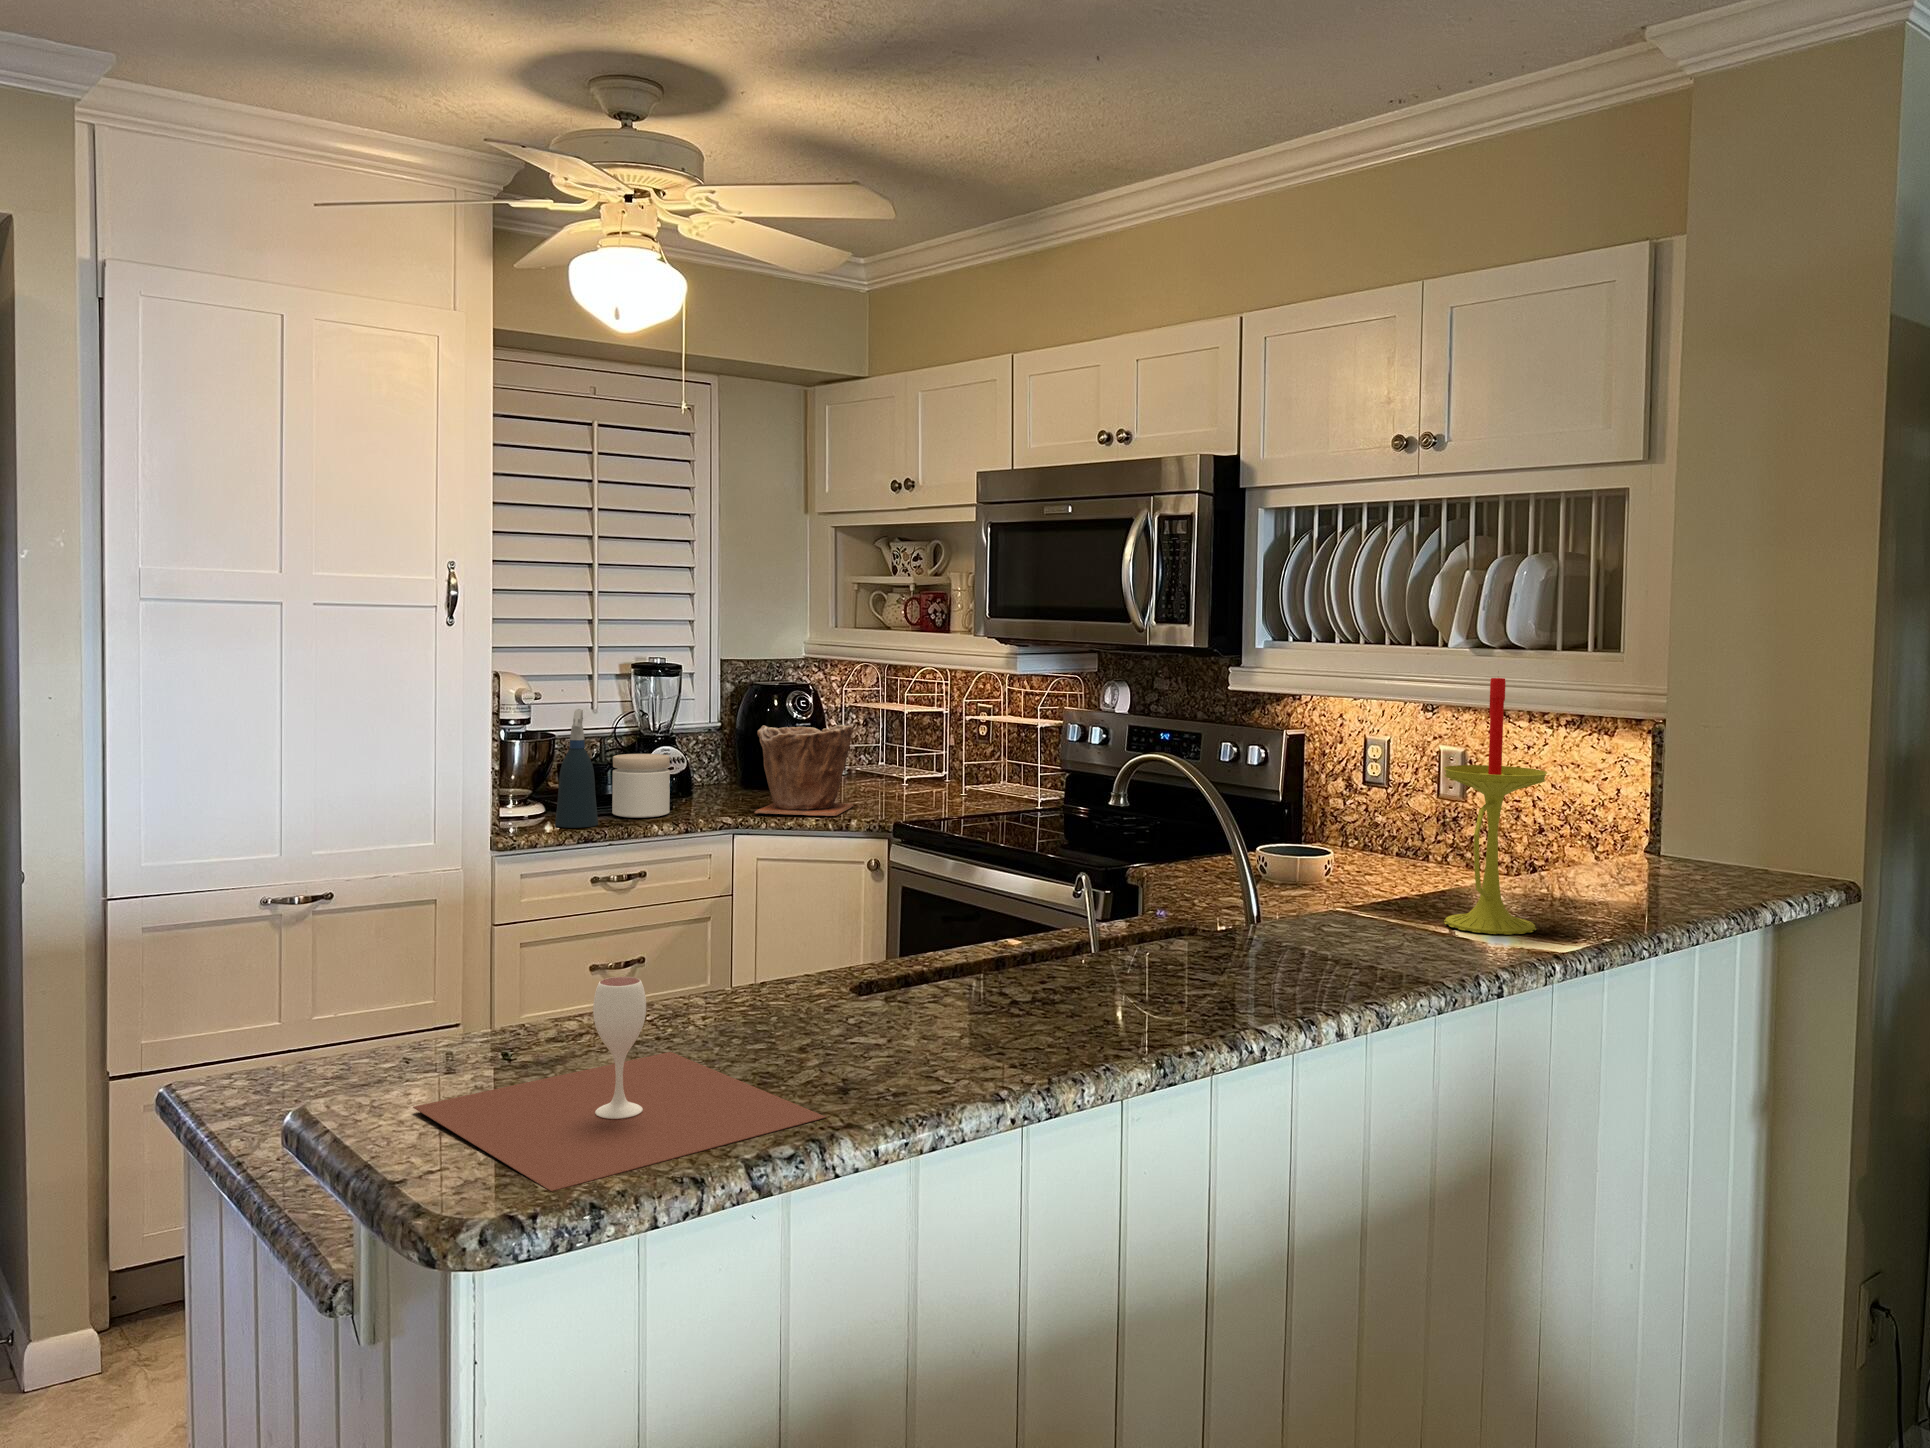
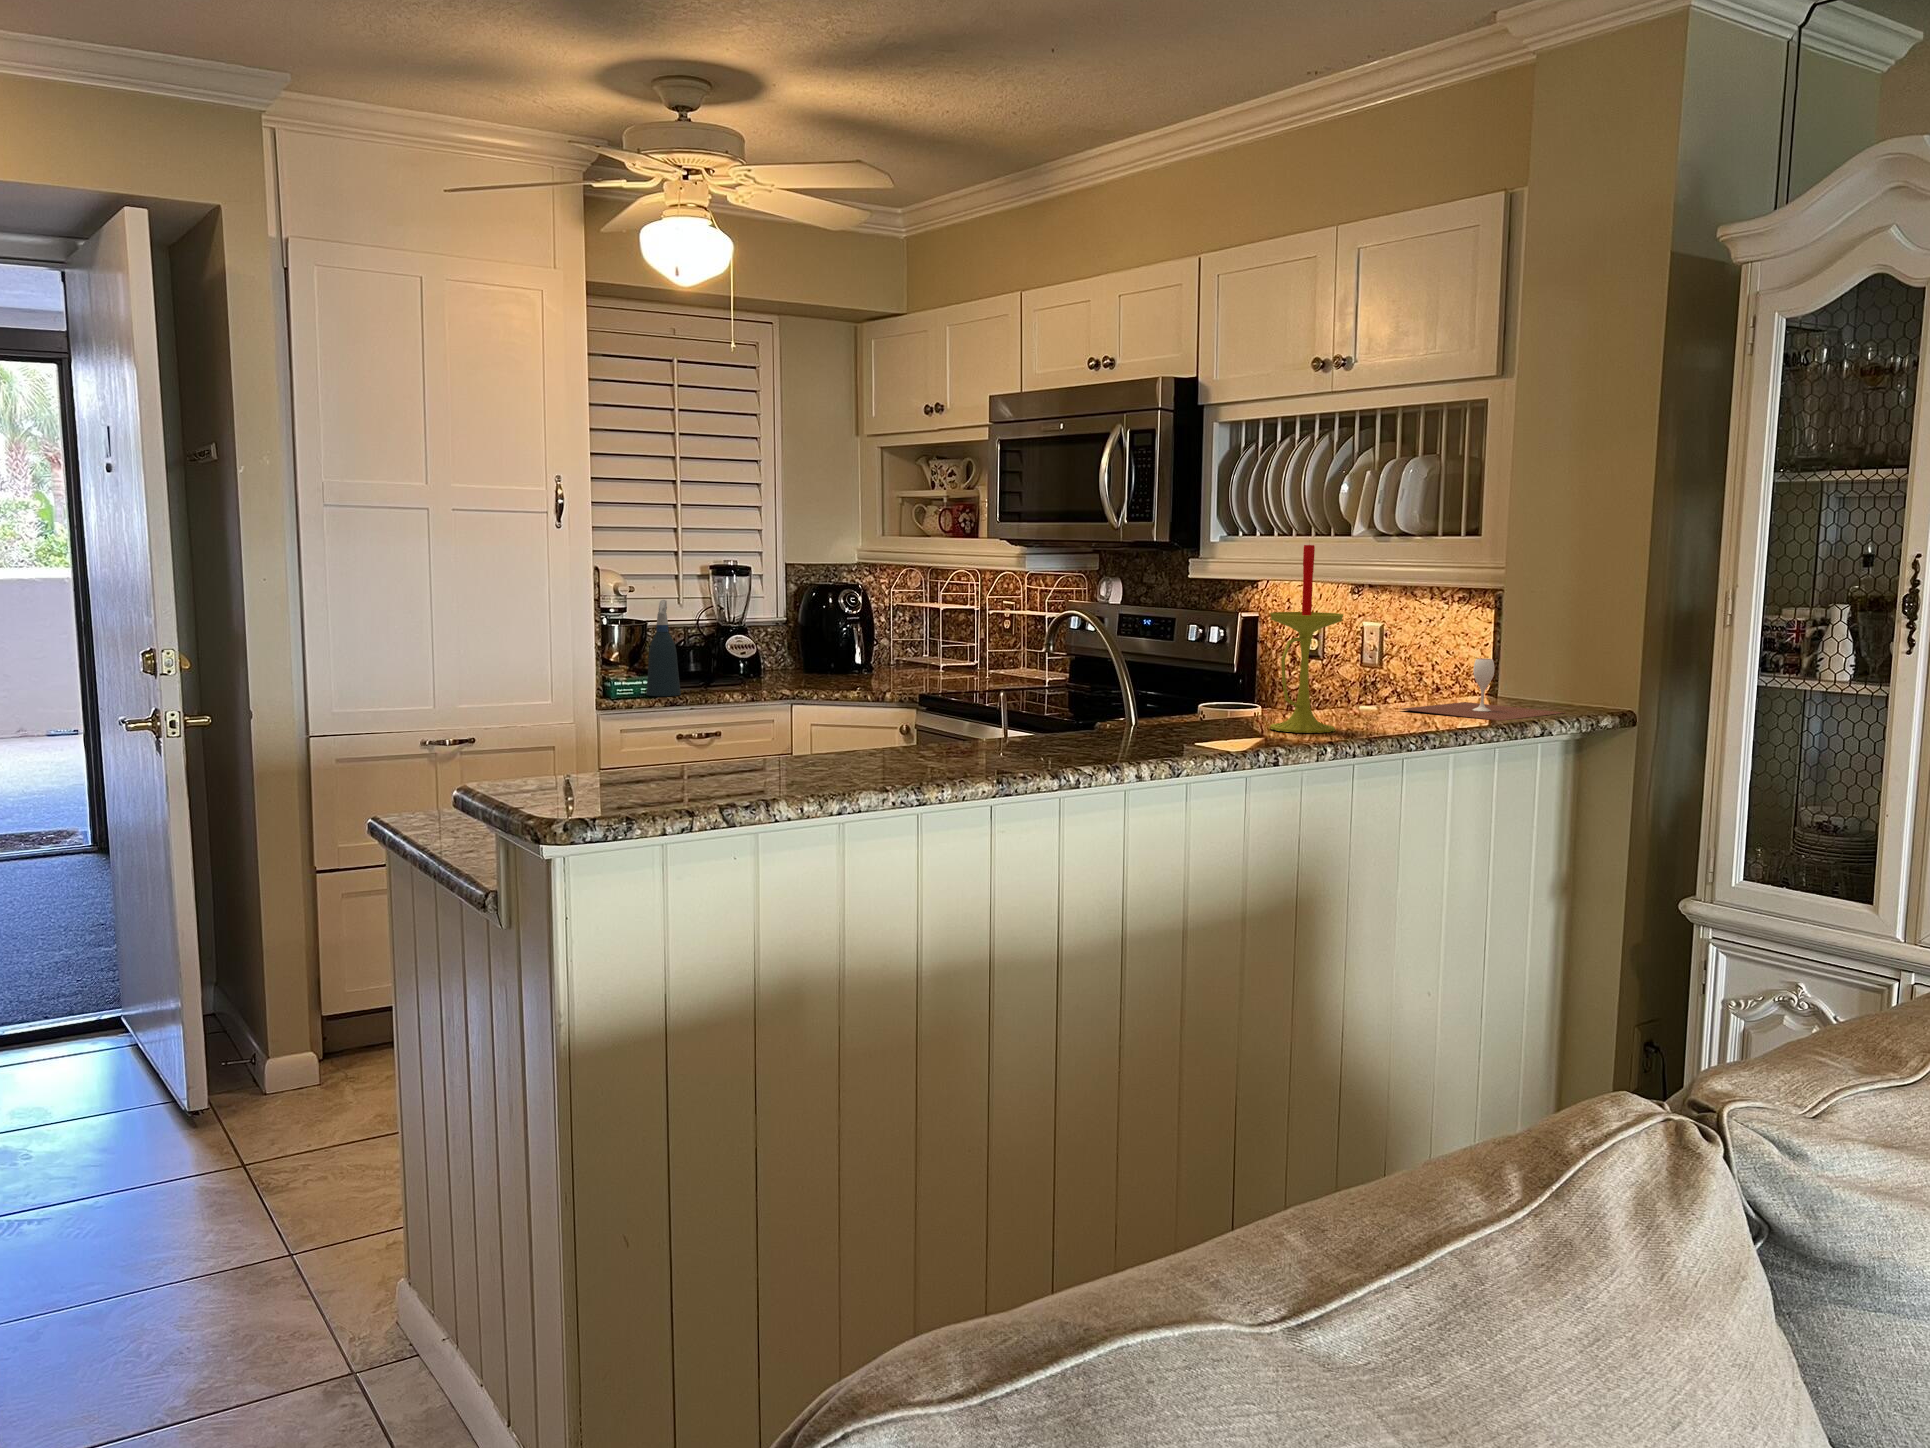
plant pot: present [755,725,853,816] -> none [809,614,893,689]
jar: present [612,754,670,818] -> none [693,639,740,690]
wine glass: present [413,977,826,1192] -> present [1401,658,1564,721]

